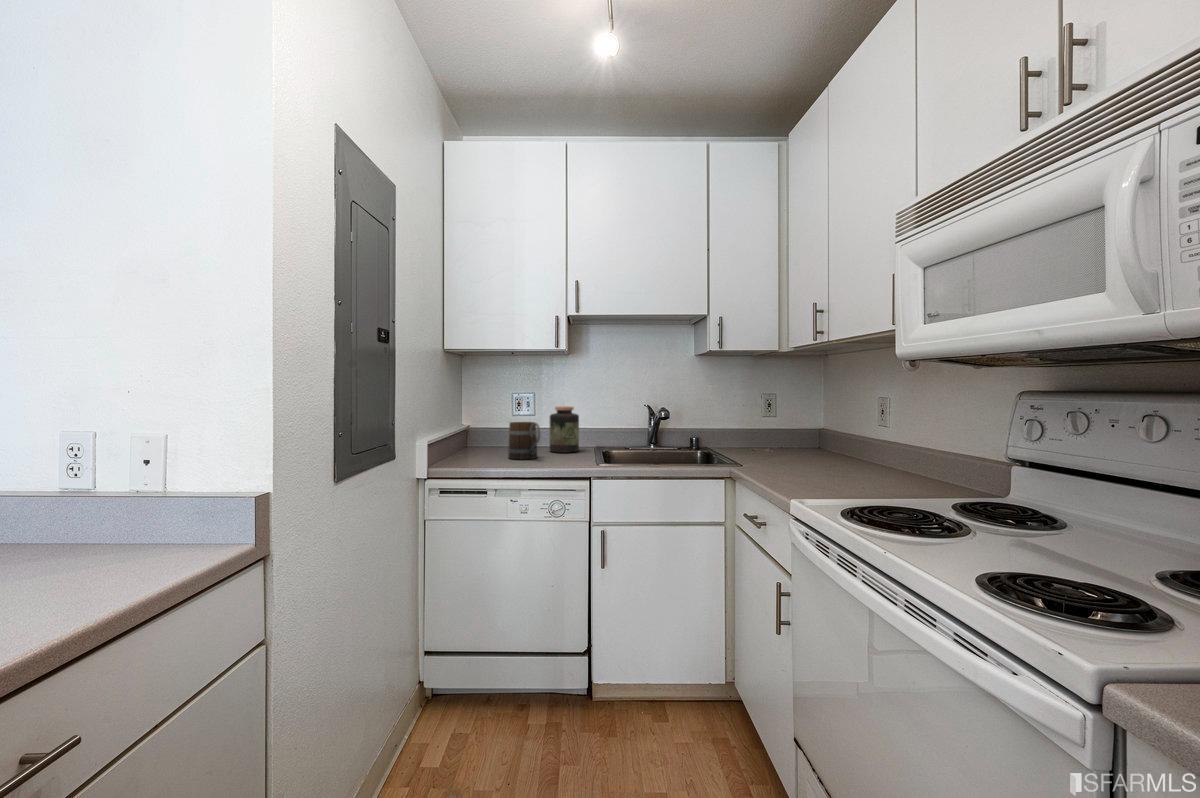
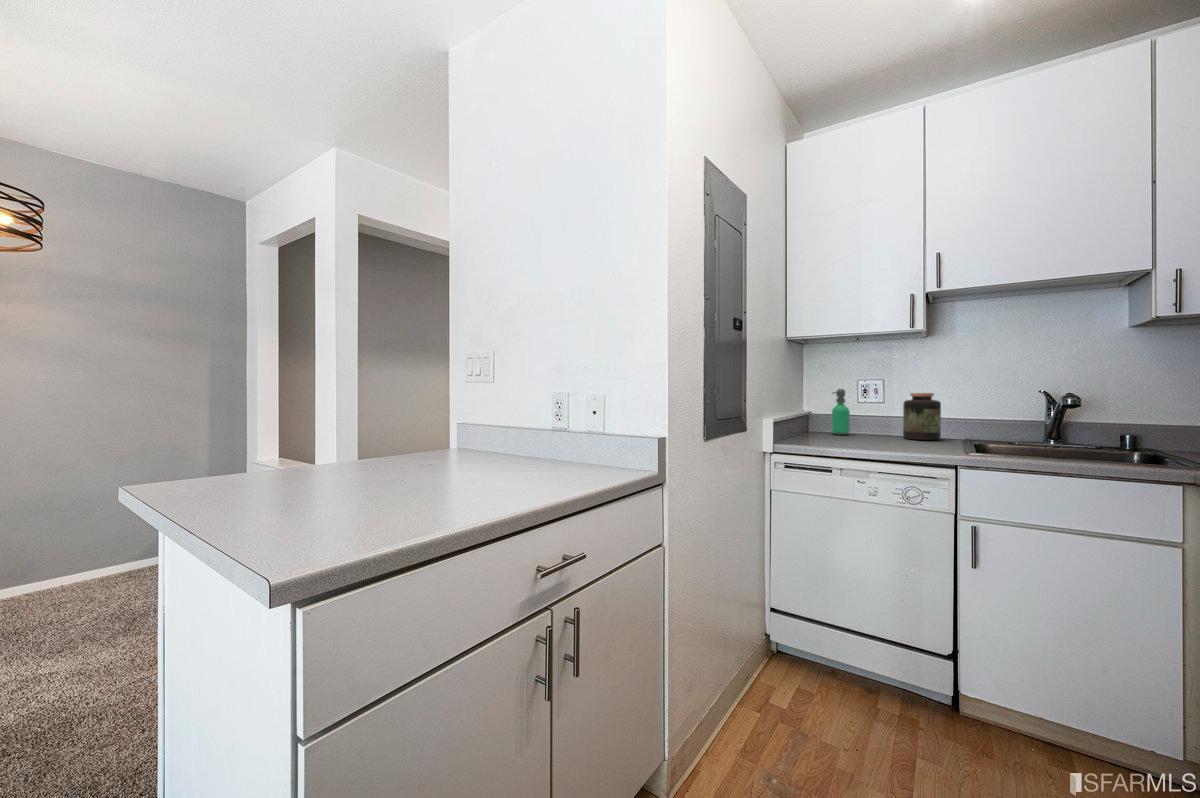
soap dispenser: none [486,402,503,451] -> present [832,389,850,435]
mug: present [508,422,540,459] -> none [856,407,893,443]

